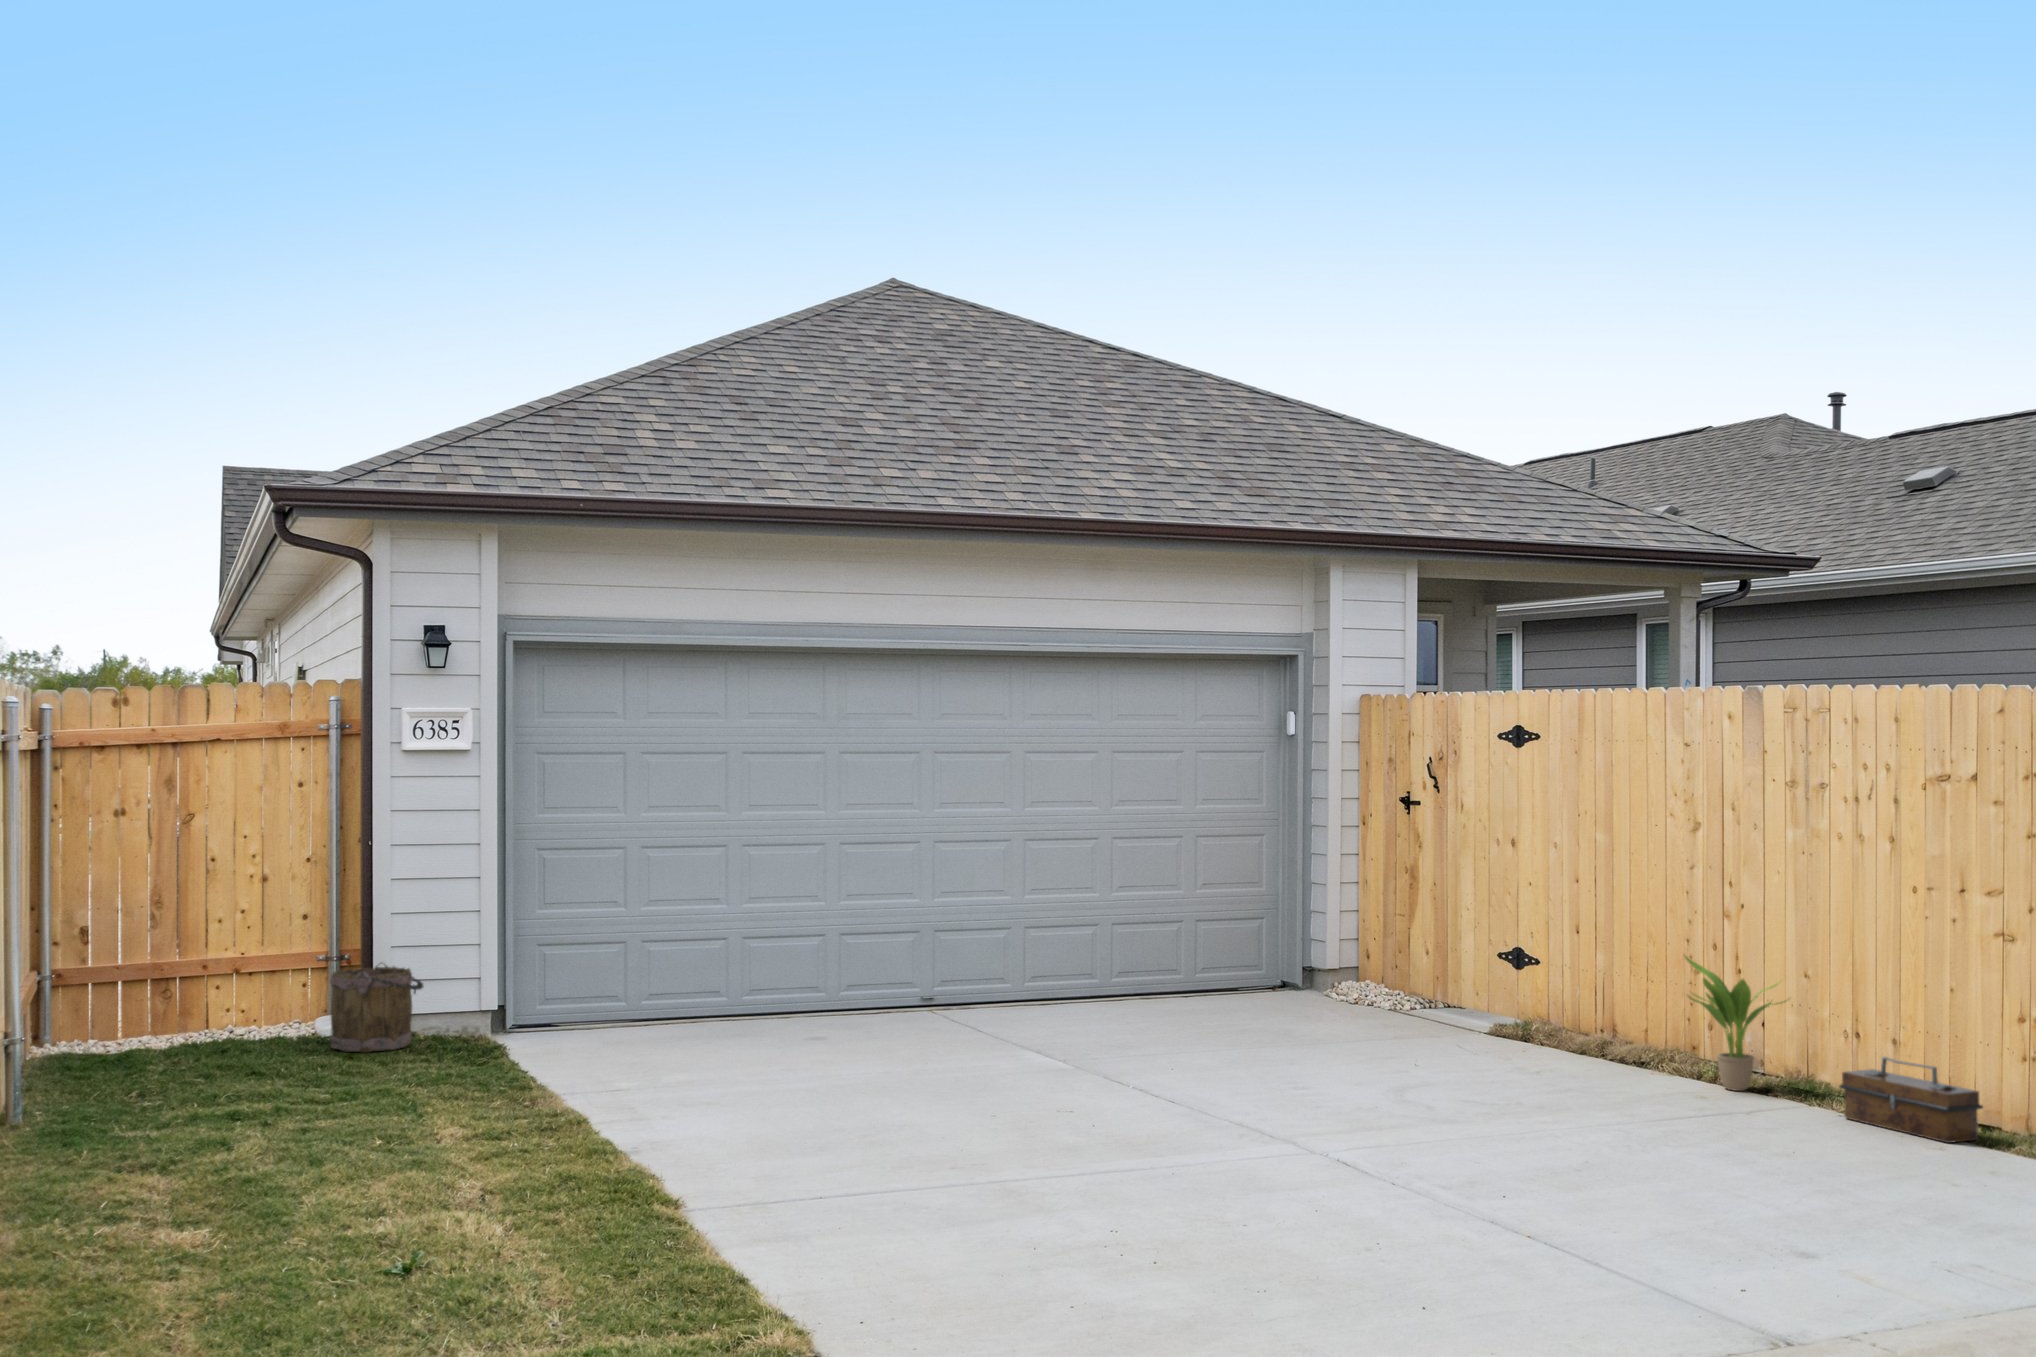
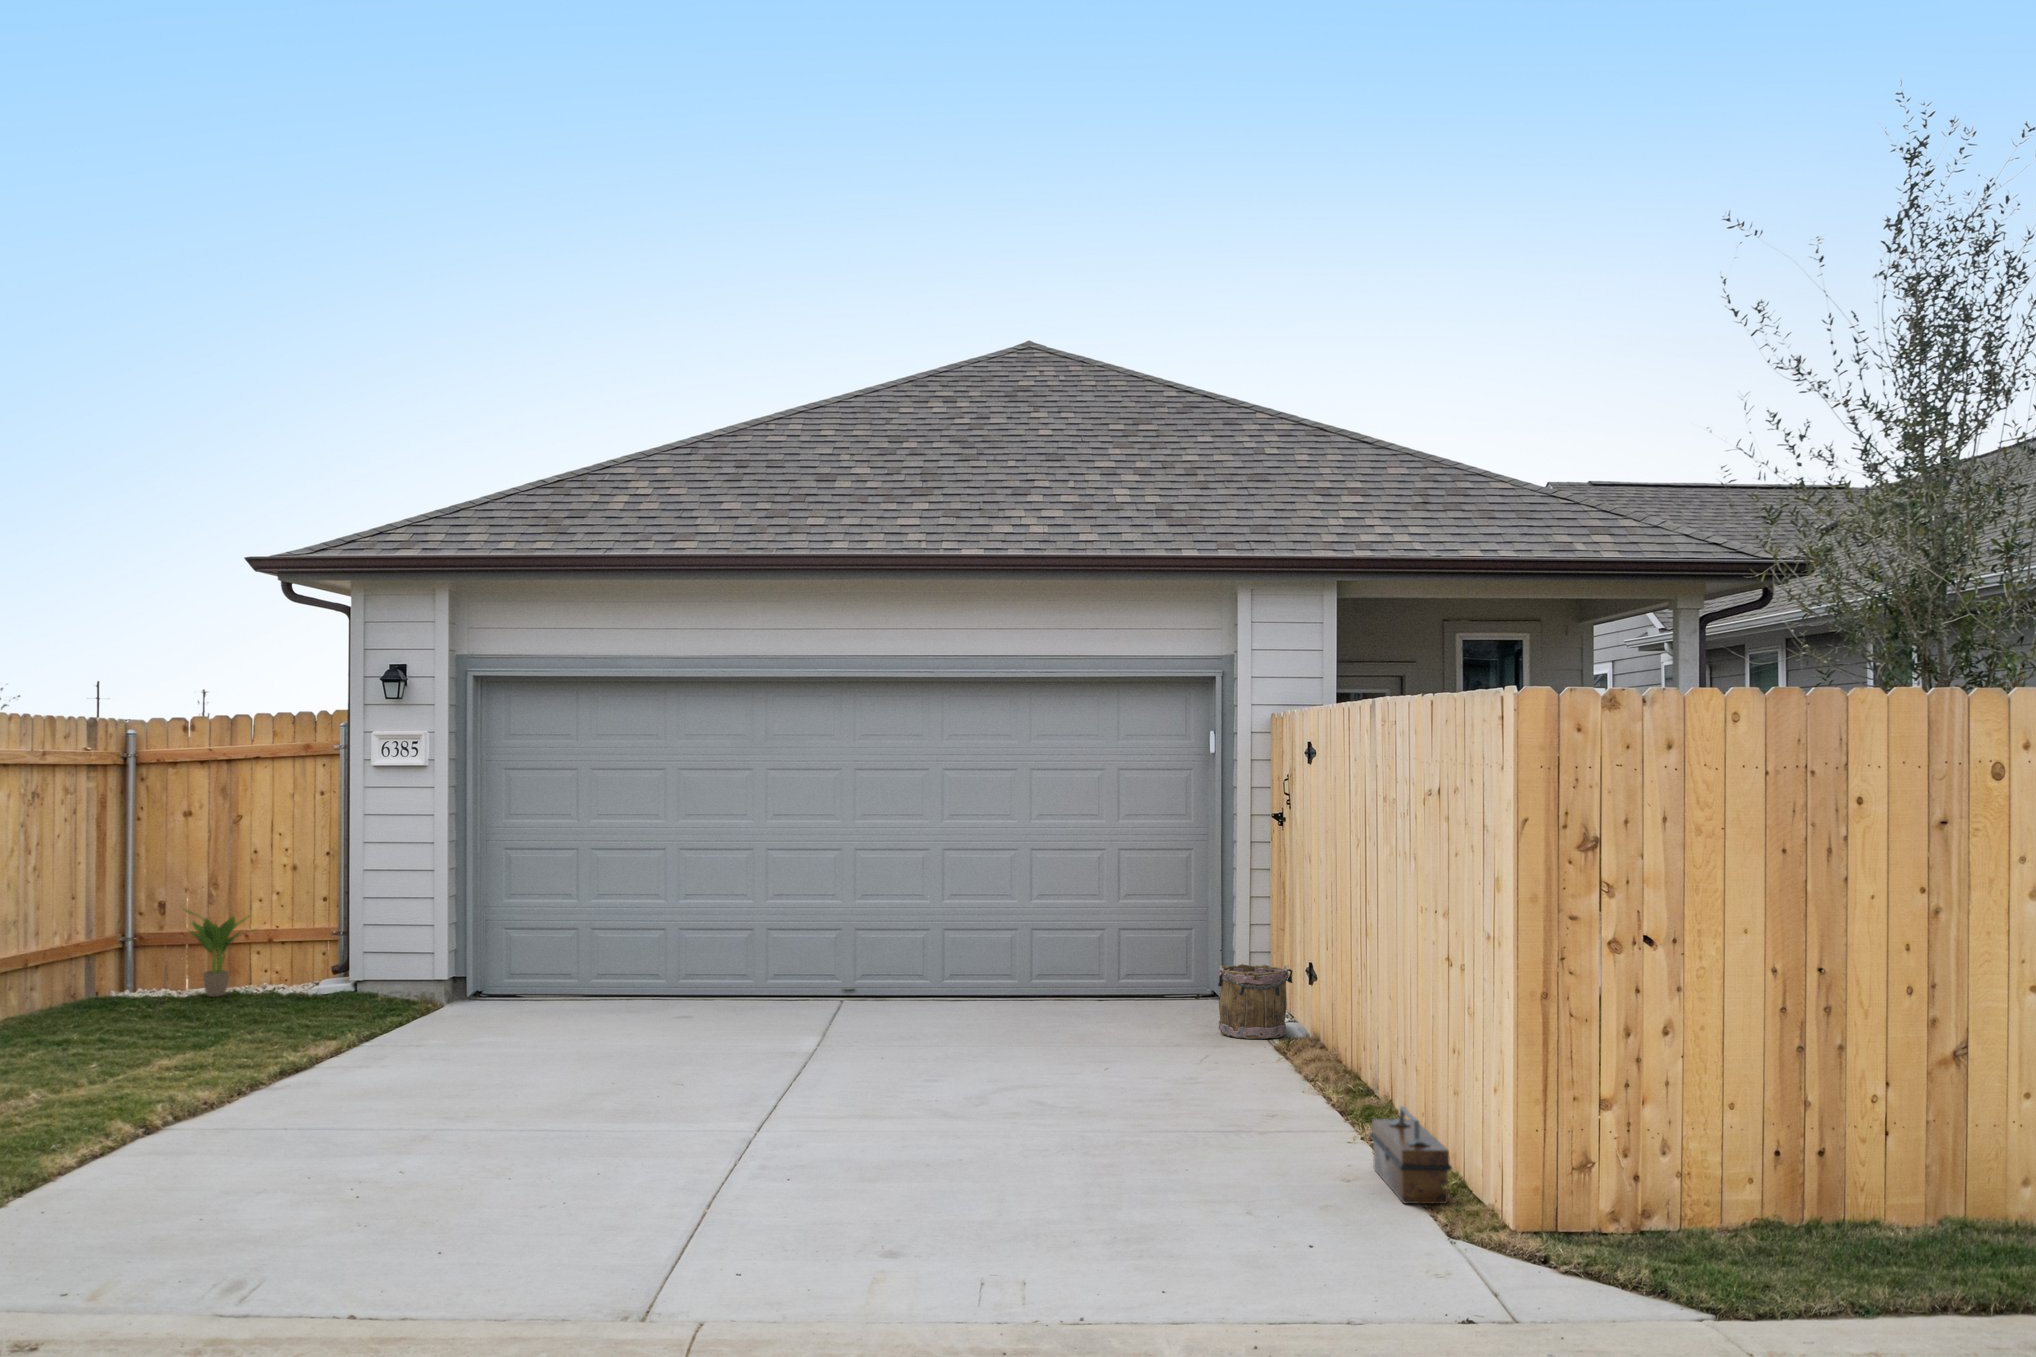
potted plant: present [1685,956,1785,1091] -> present [186,910,249,997]
bucket: present [330,963,423,1052] -> present [1218,964,1293,1039]

